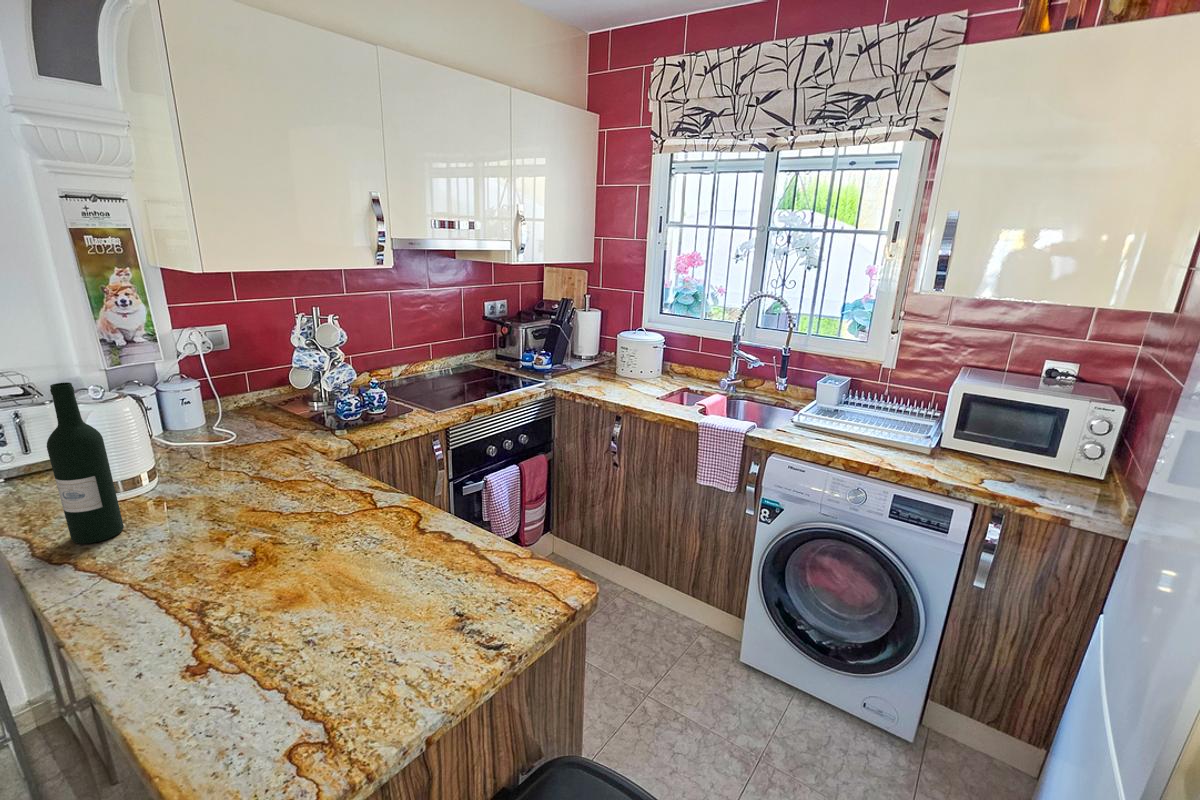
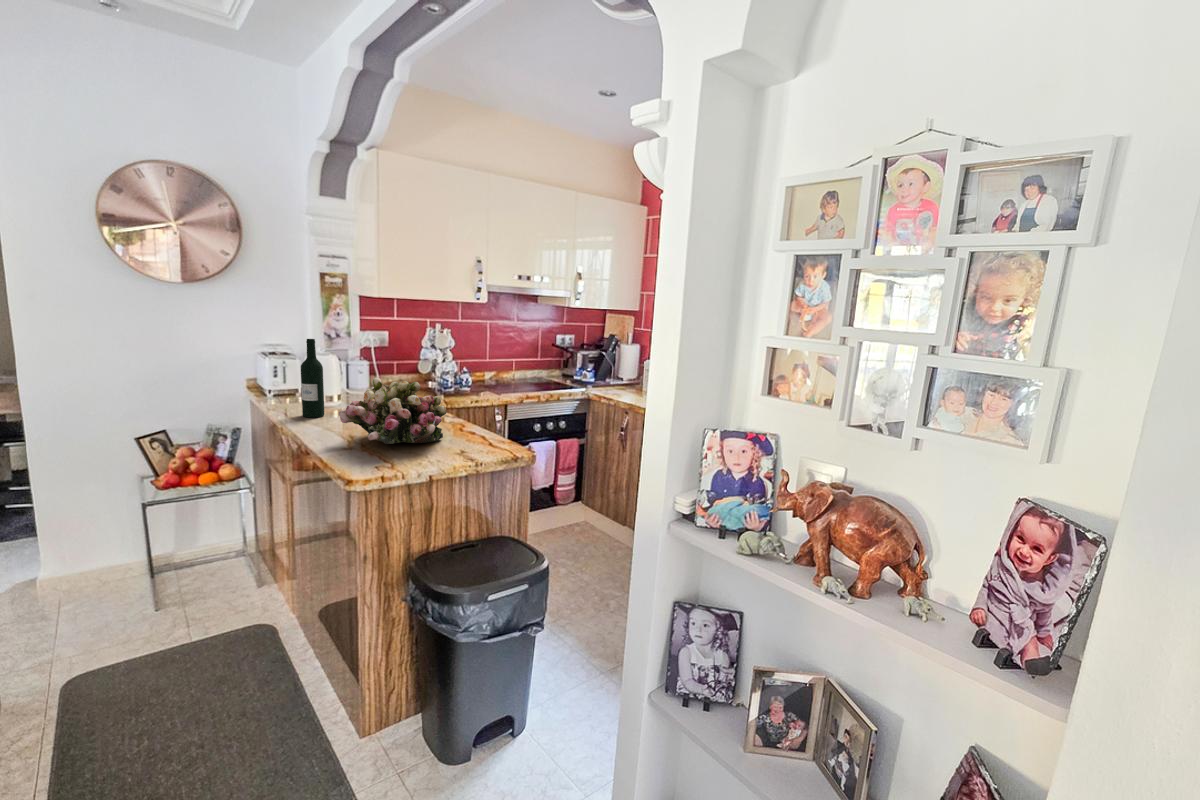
flower arrangement: none [160,466,402,649] -> present [339,377,447,444]

